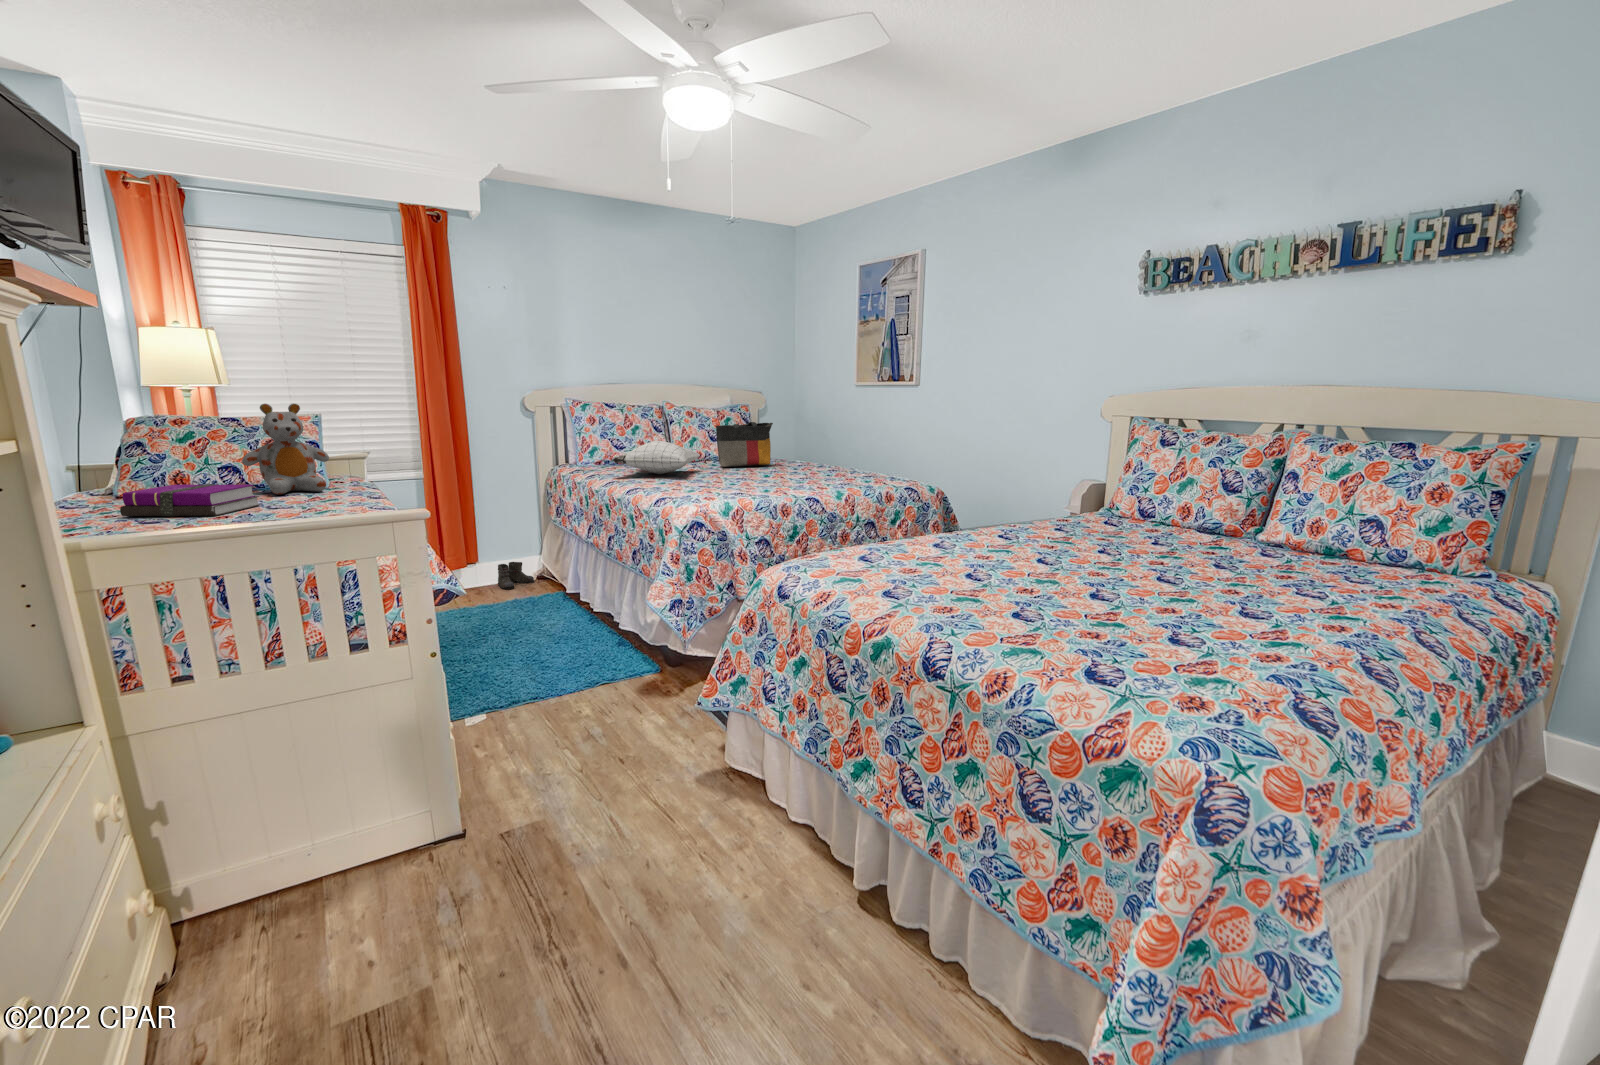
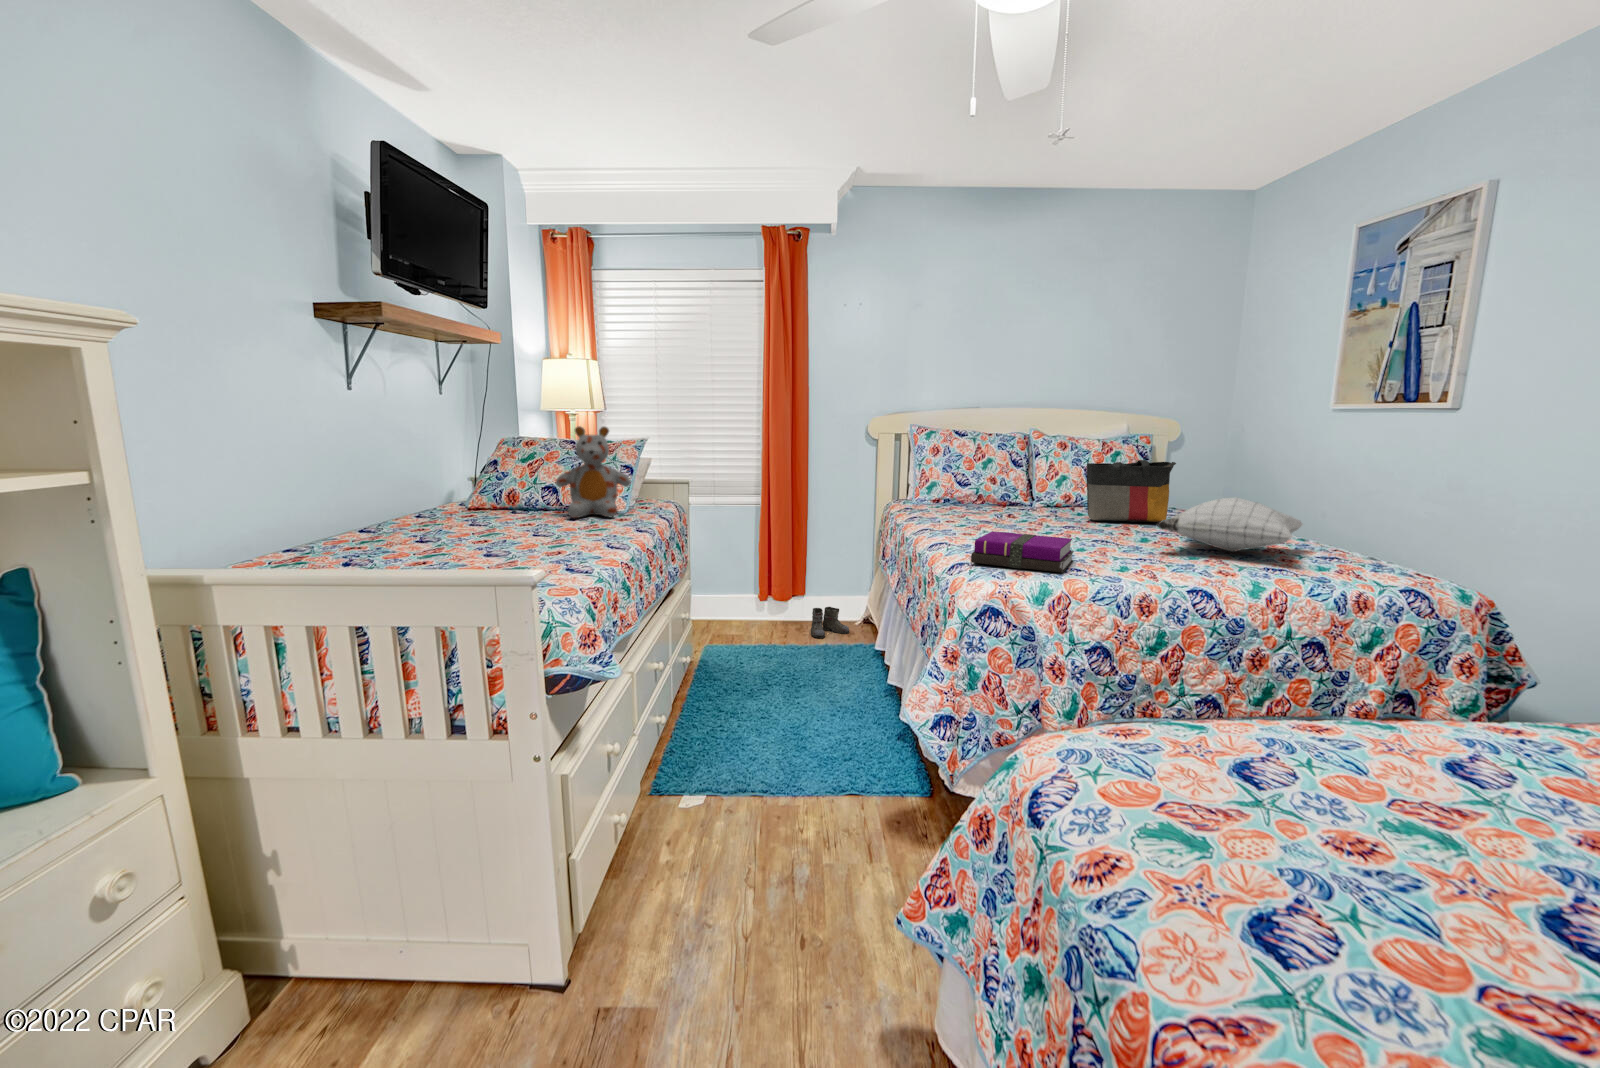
pillow: present [613,441,700,474] -> present [1157,498,1303,552]
notebook: present [120,484,260,516] -> present [971,531,1074,573]

